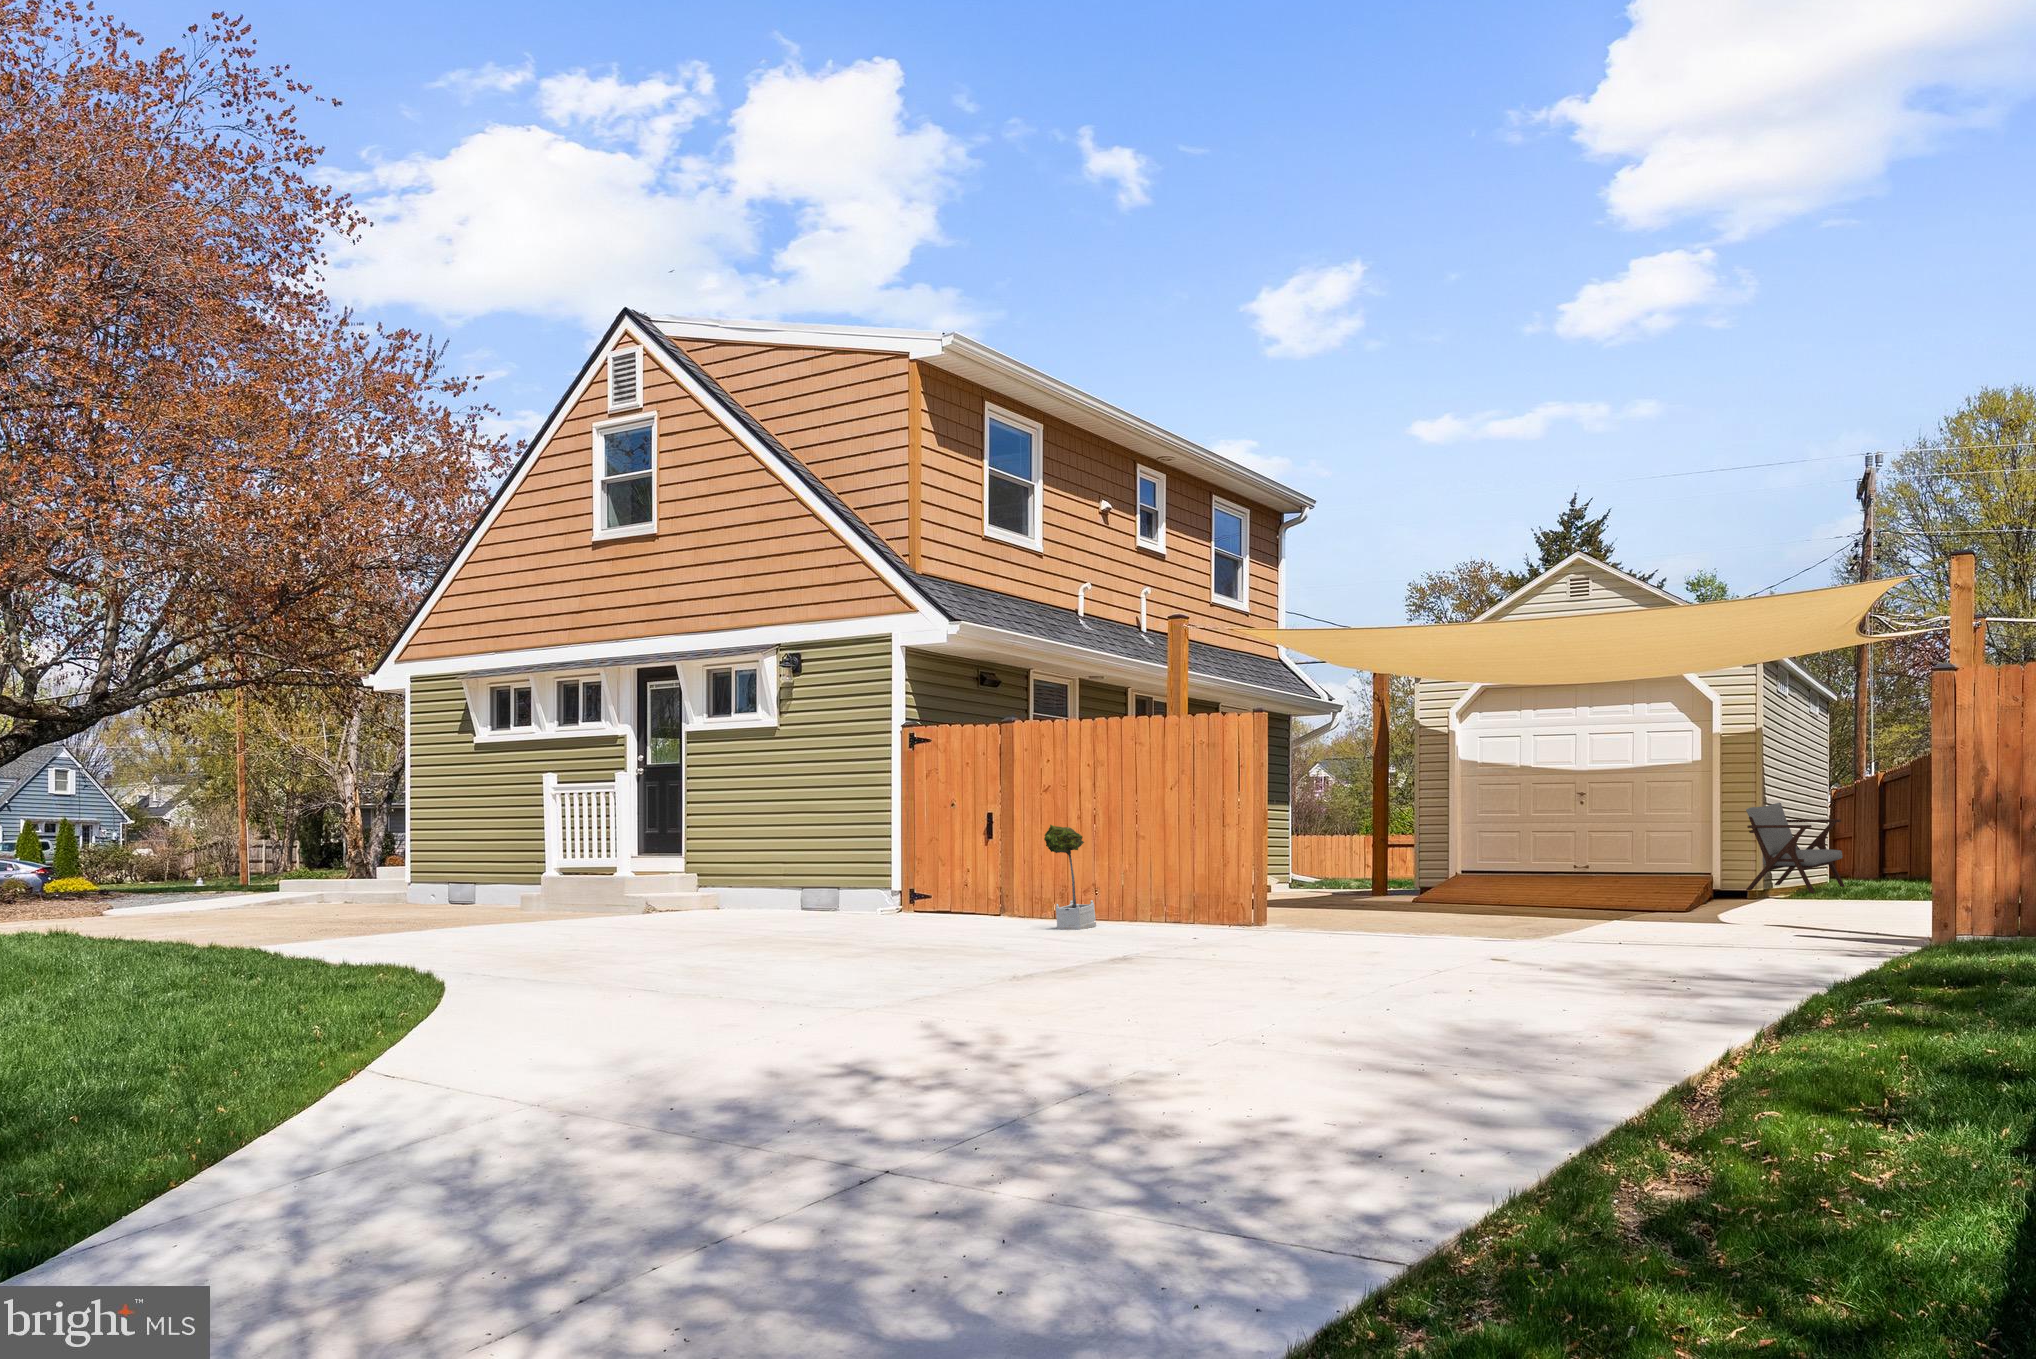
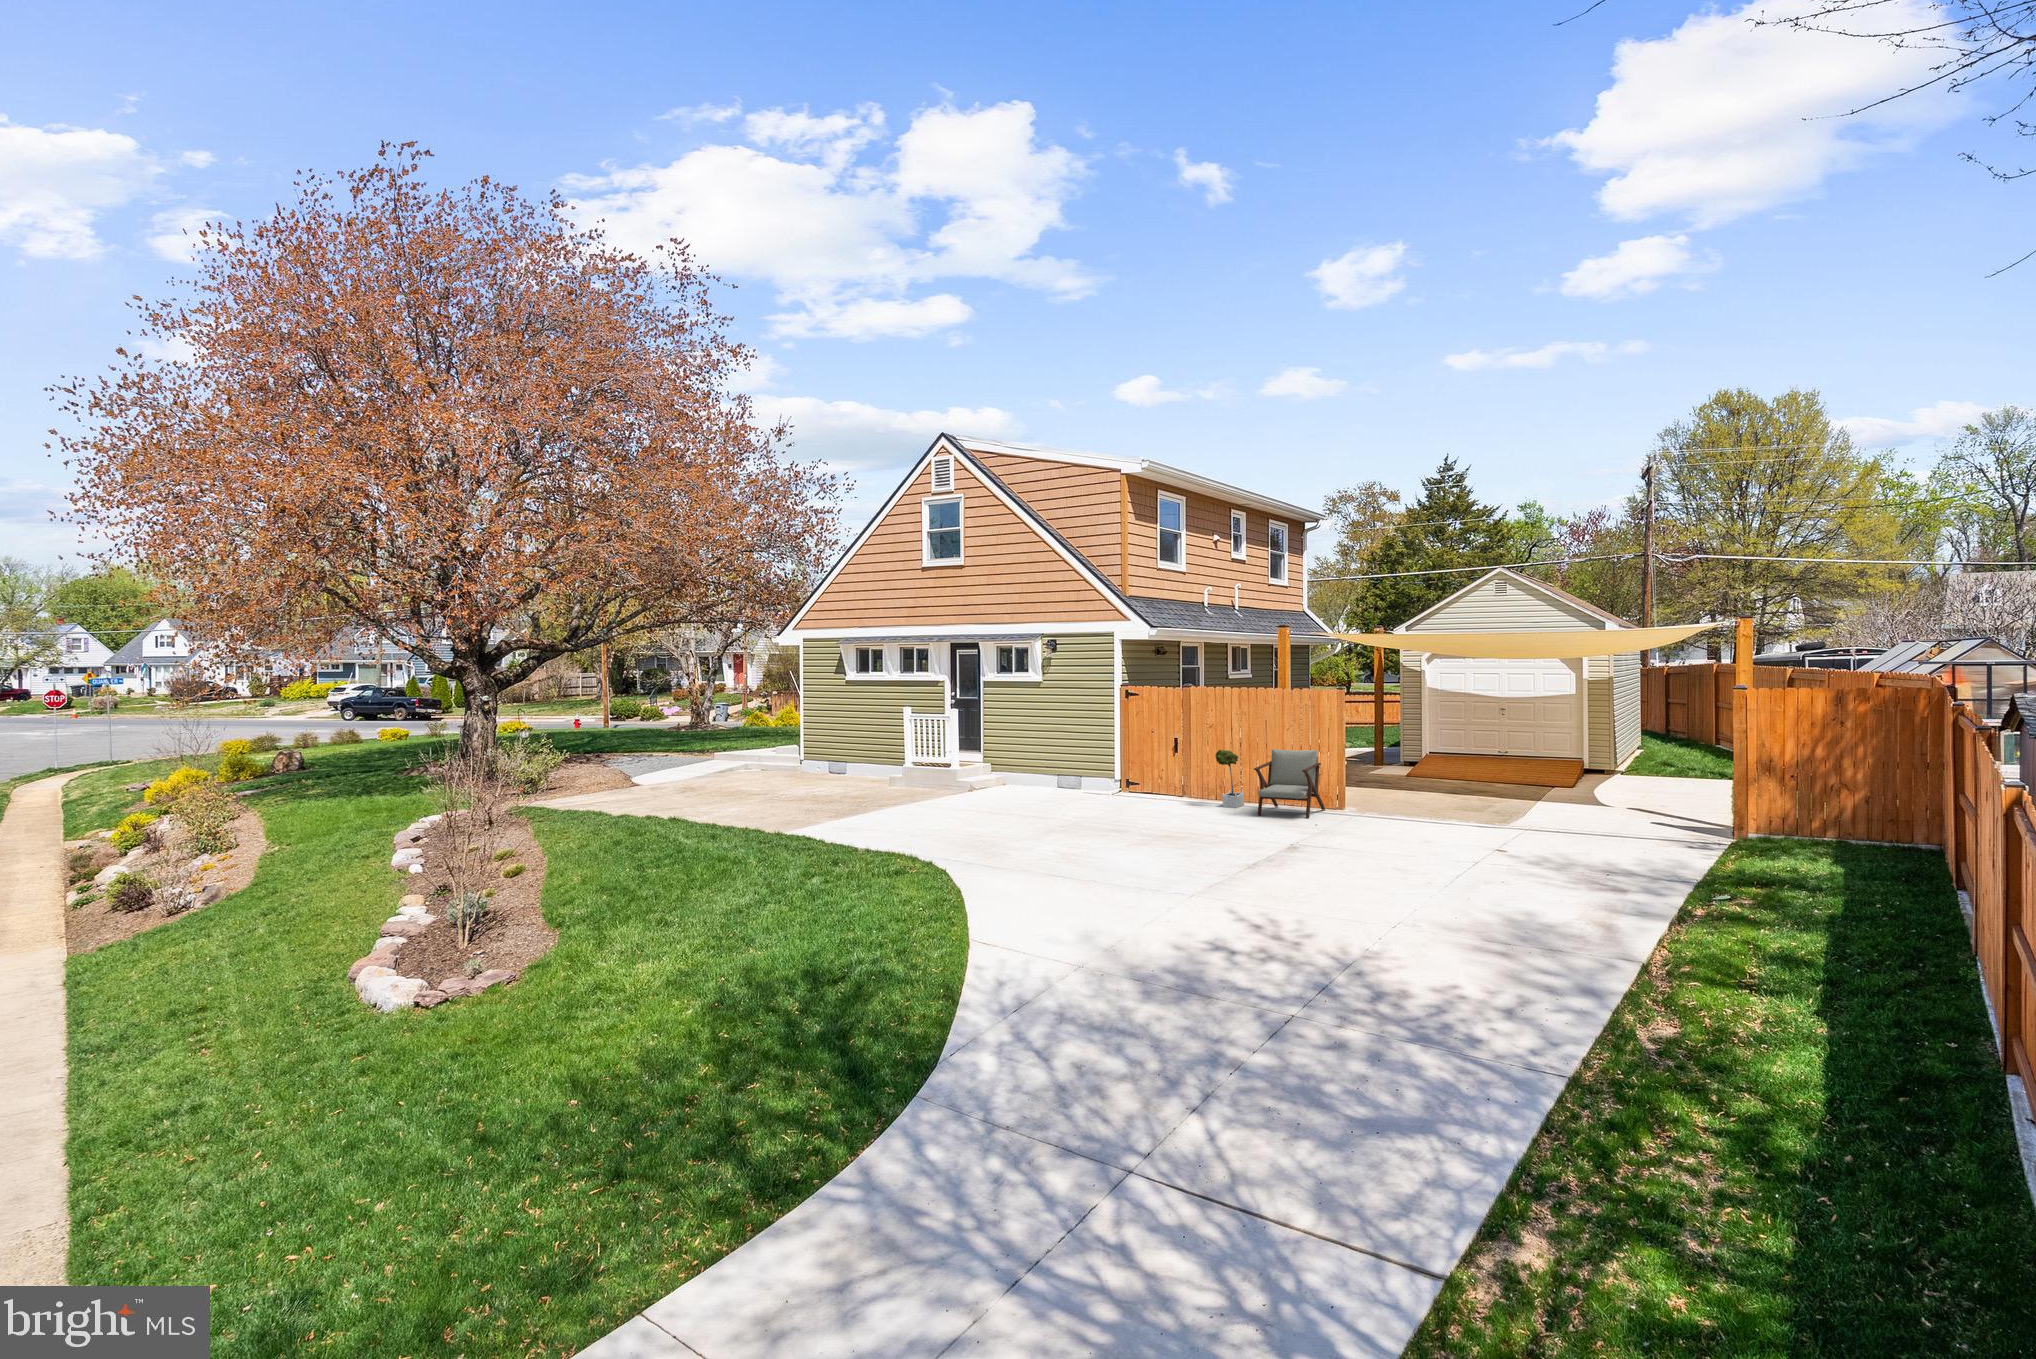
lounge chair: present [1746,803,1845,893] -> present [1254,749,1325,819]

